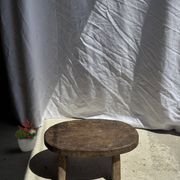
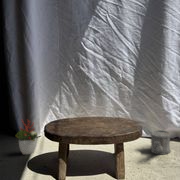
watering can: none [148,125,168,154] -> present [151,127,171,155]

